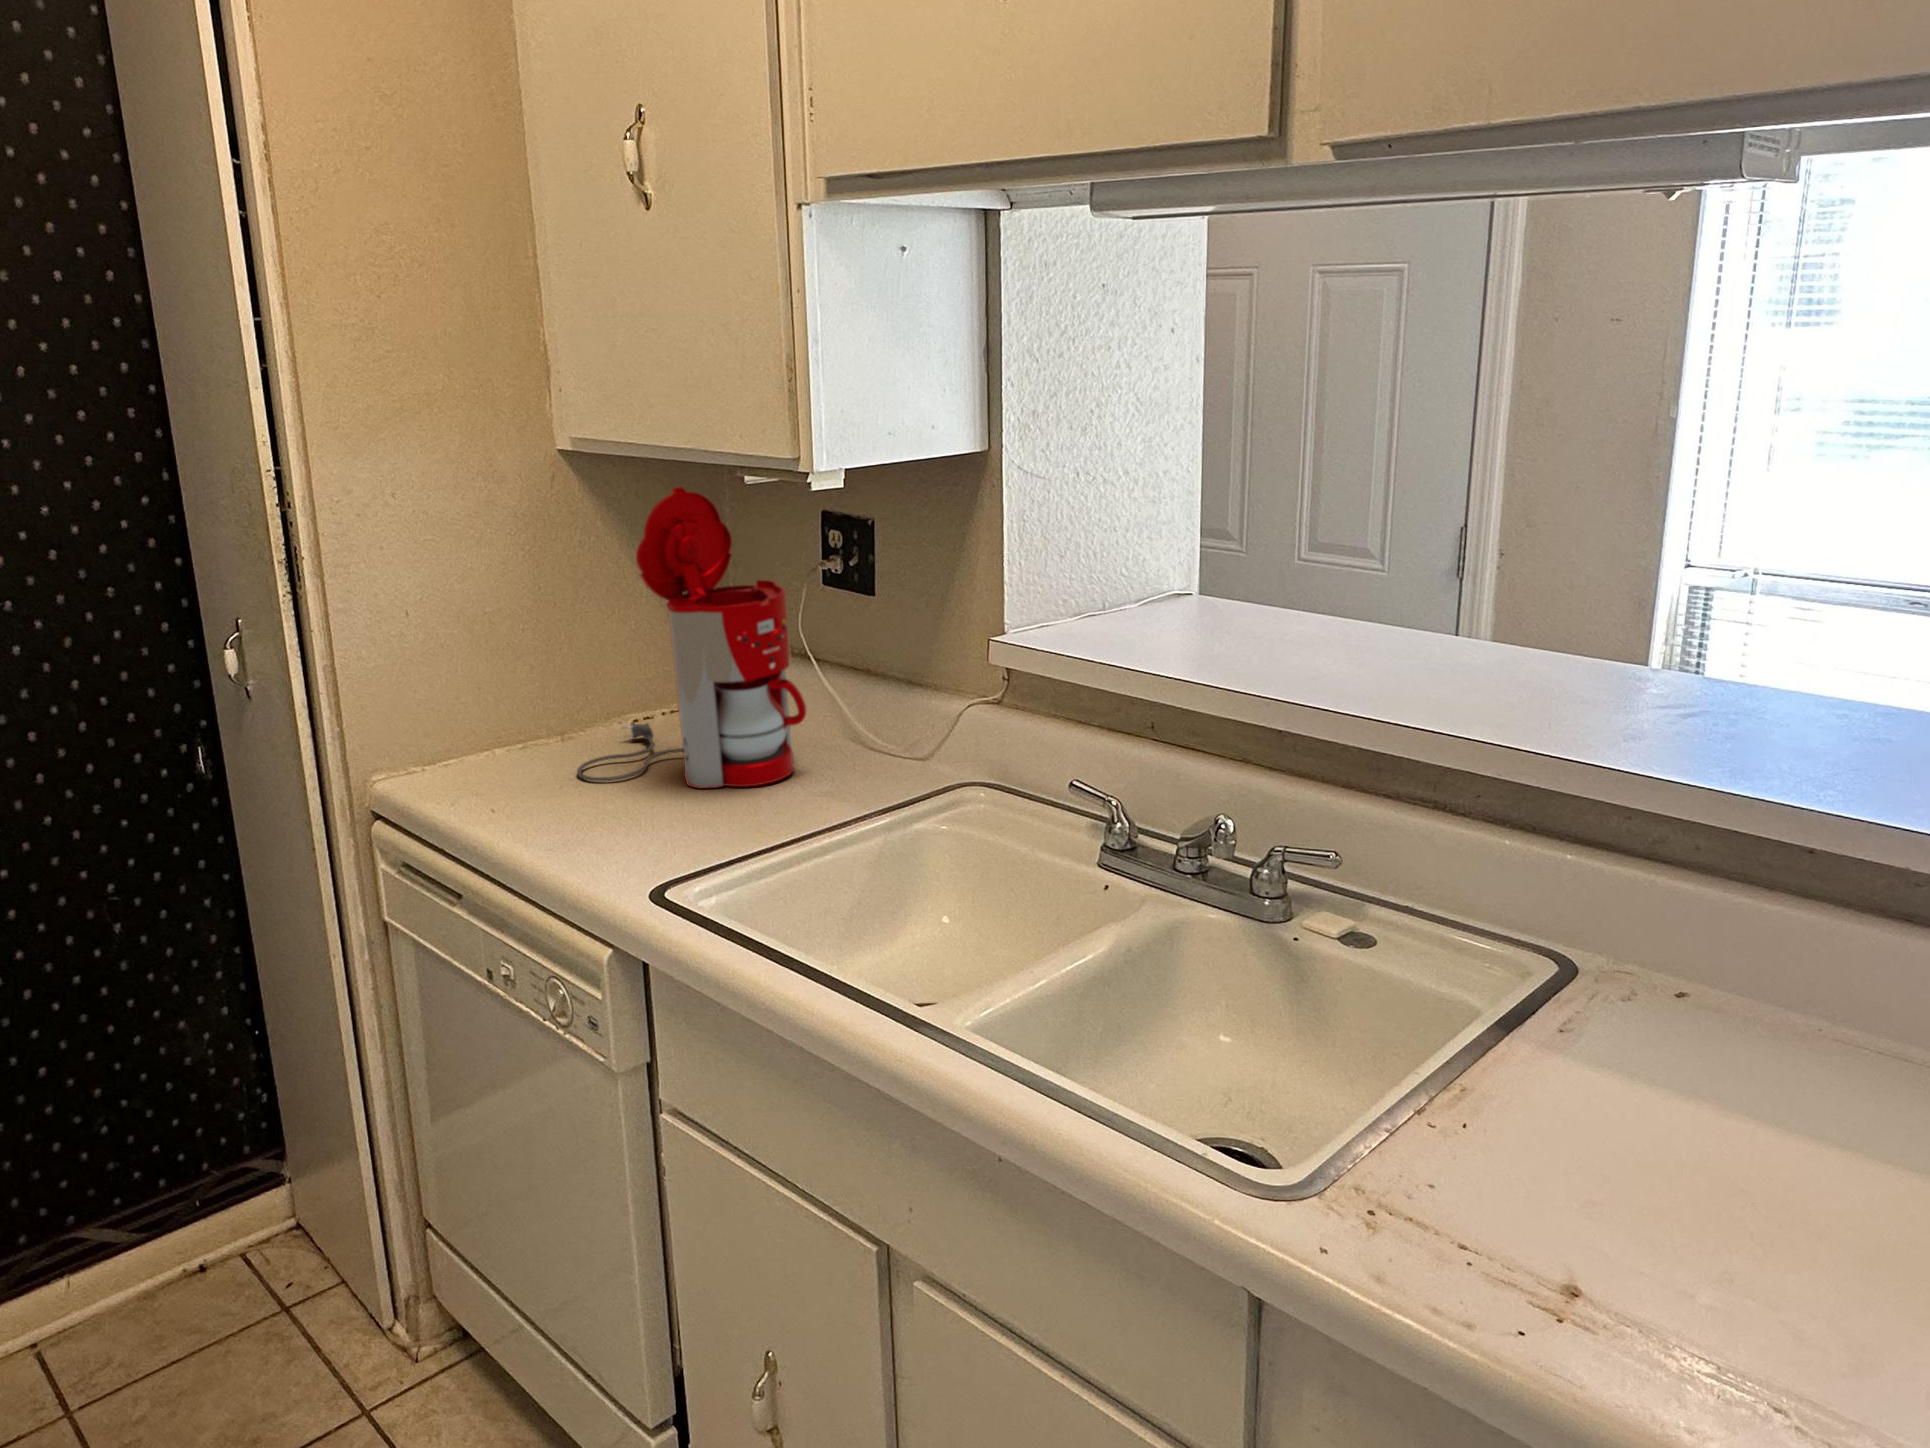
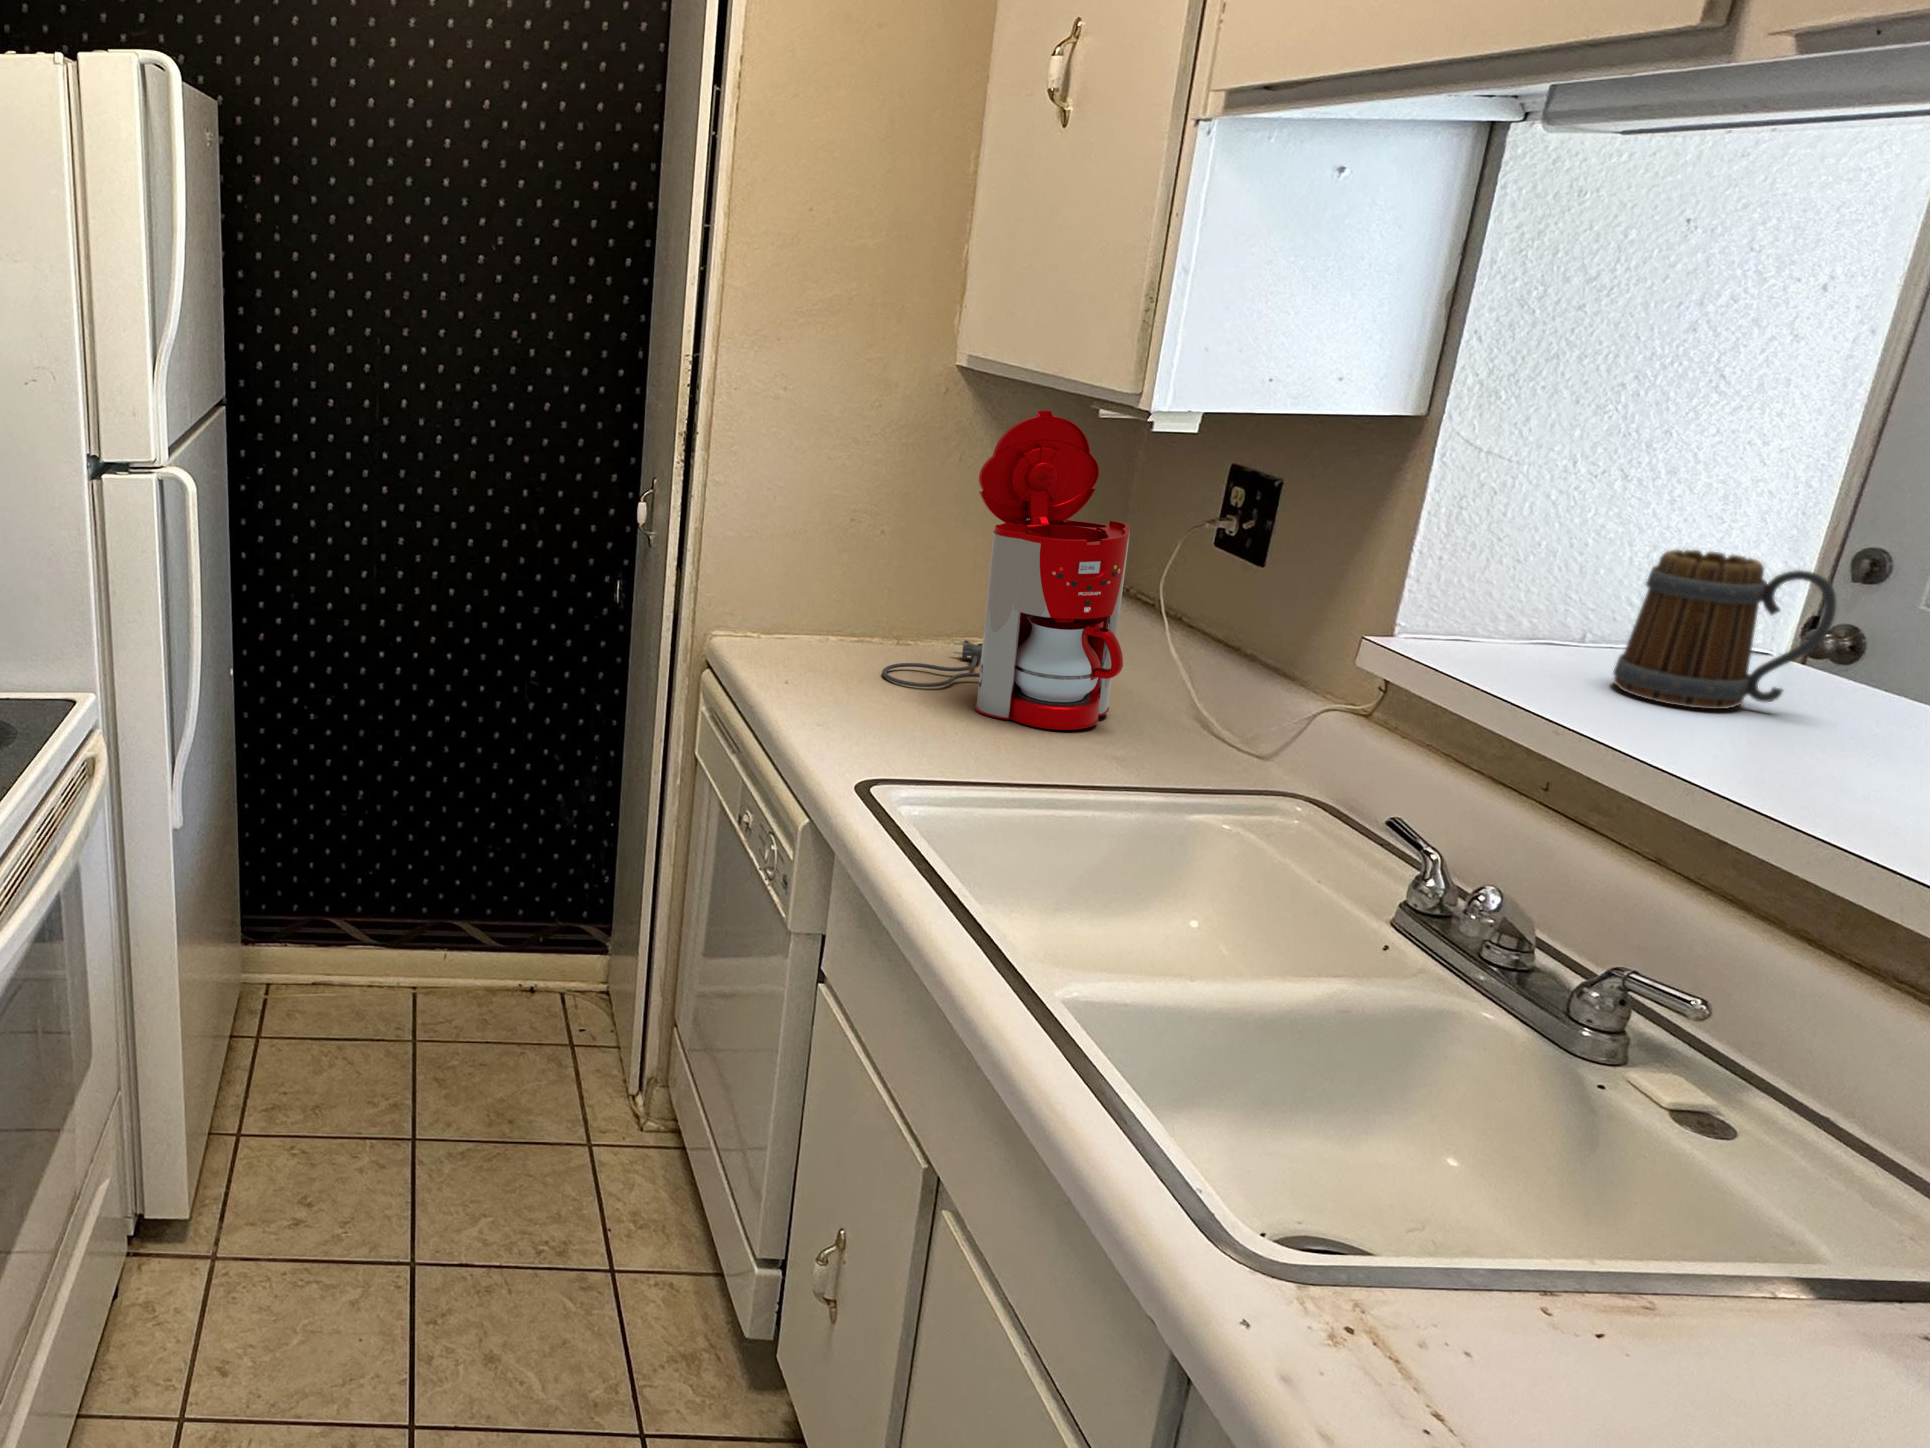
mug: none [1173,523,1285,640] -> present [1614,550,1837,709]

